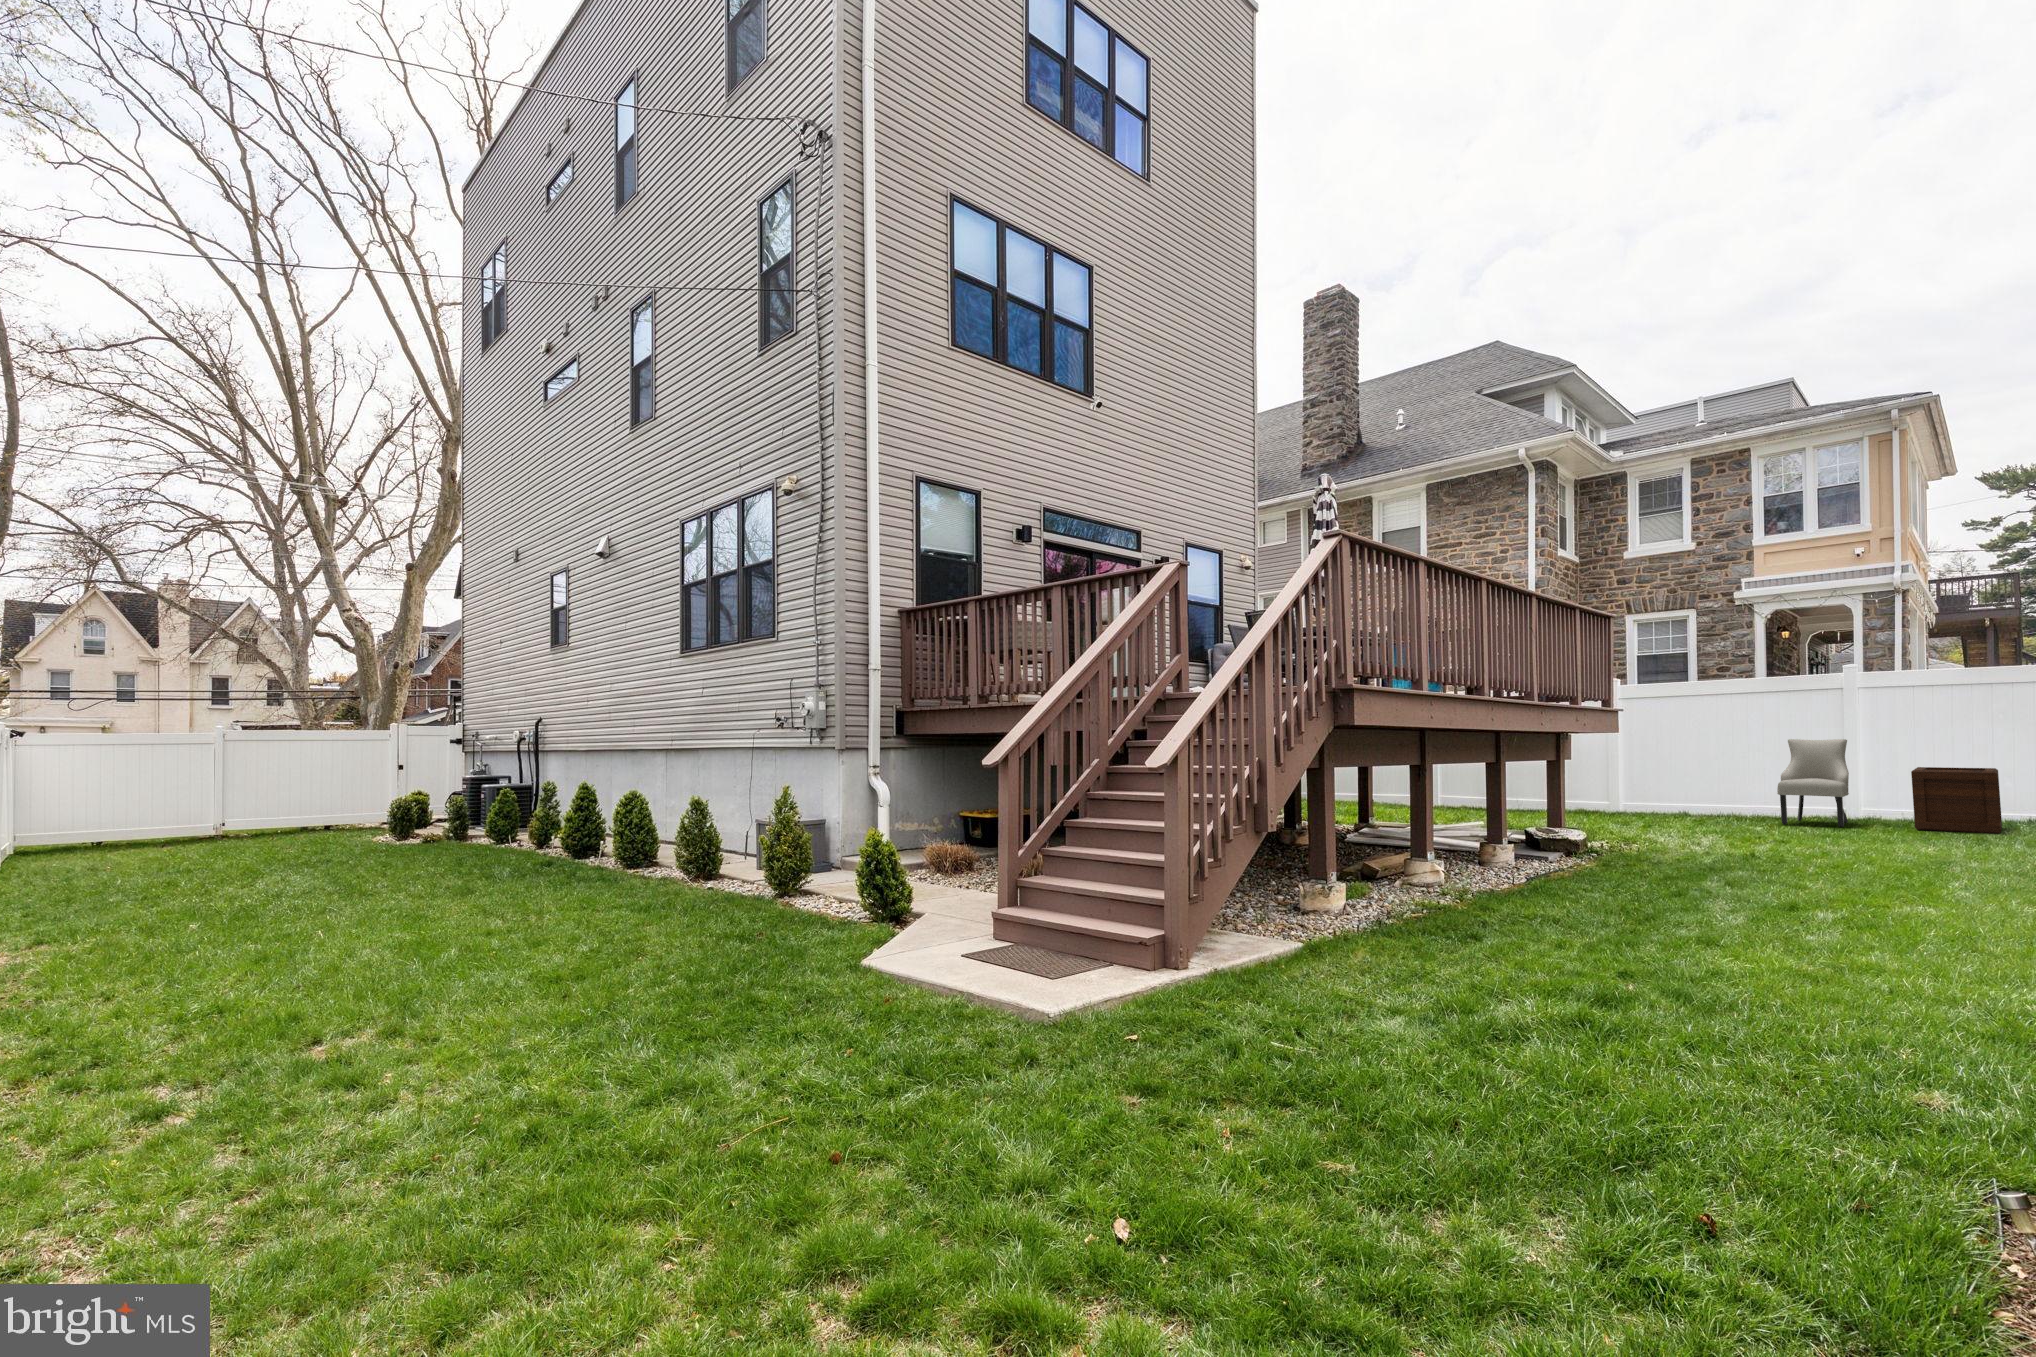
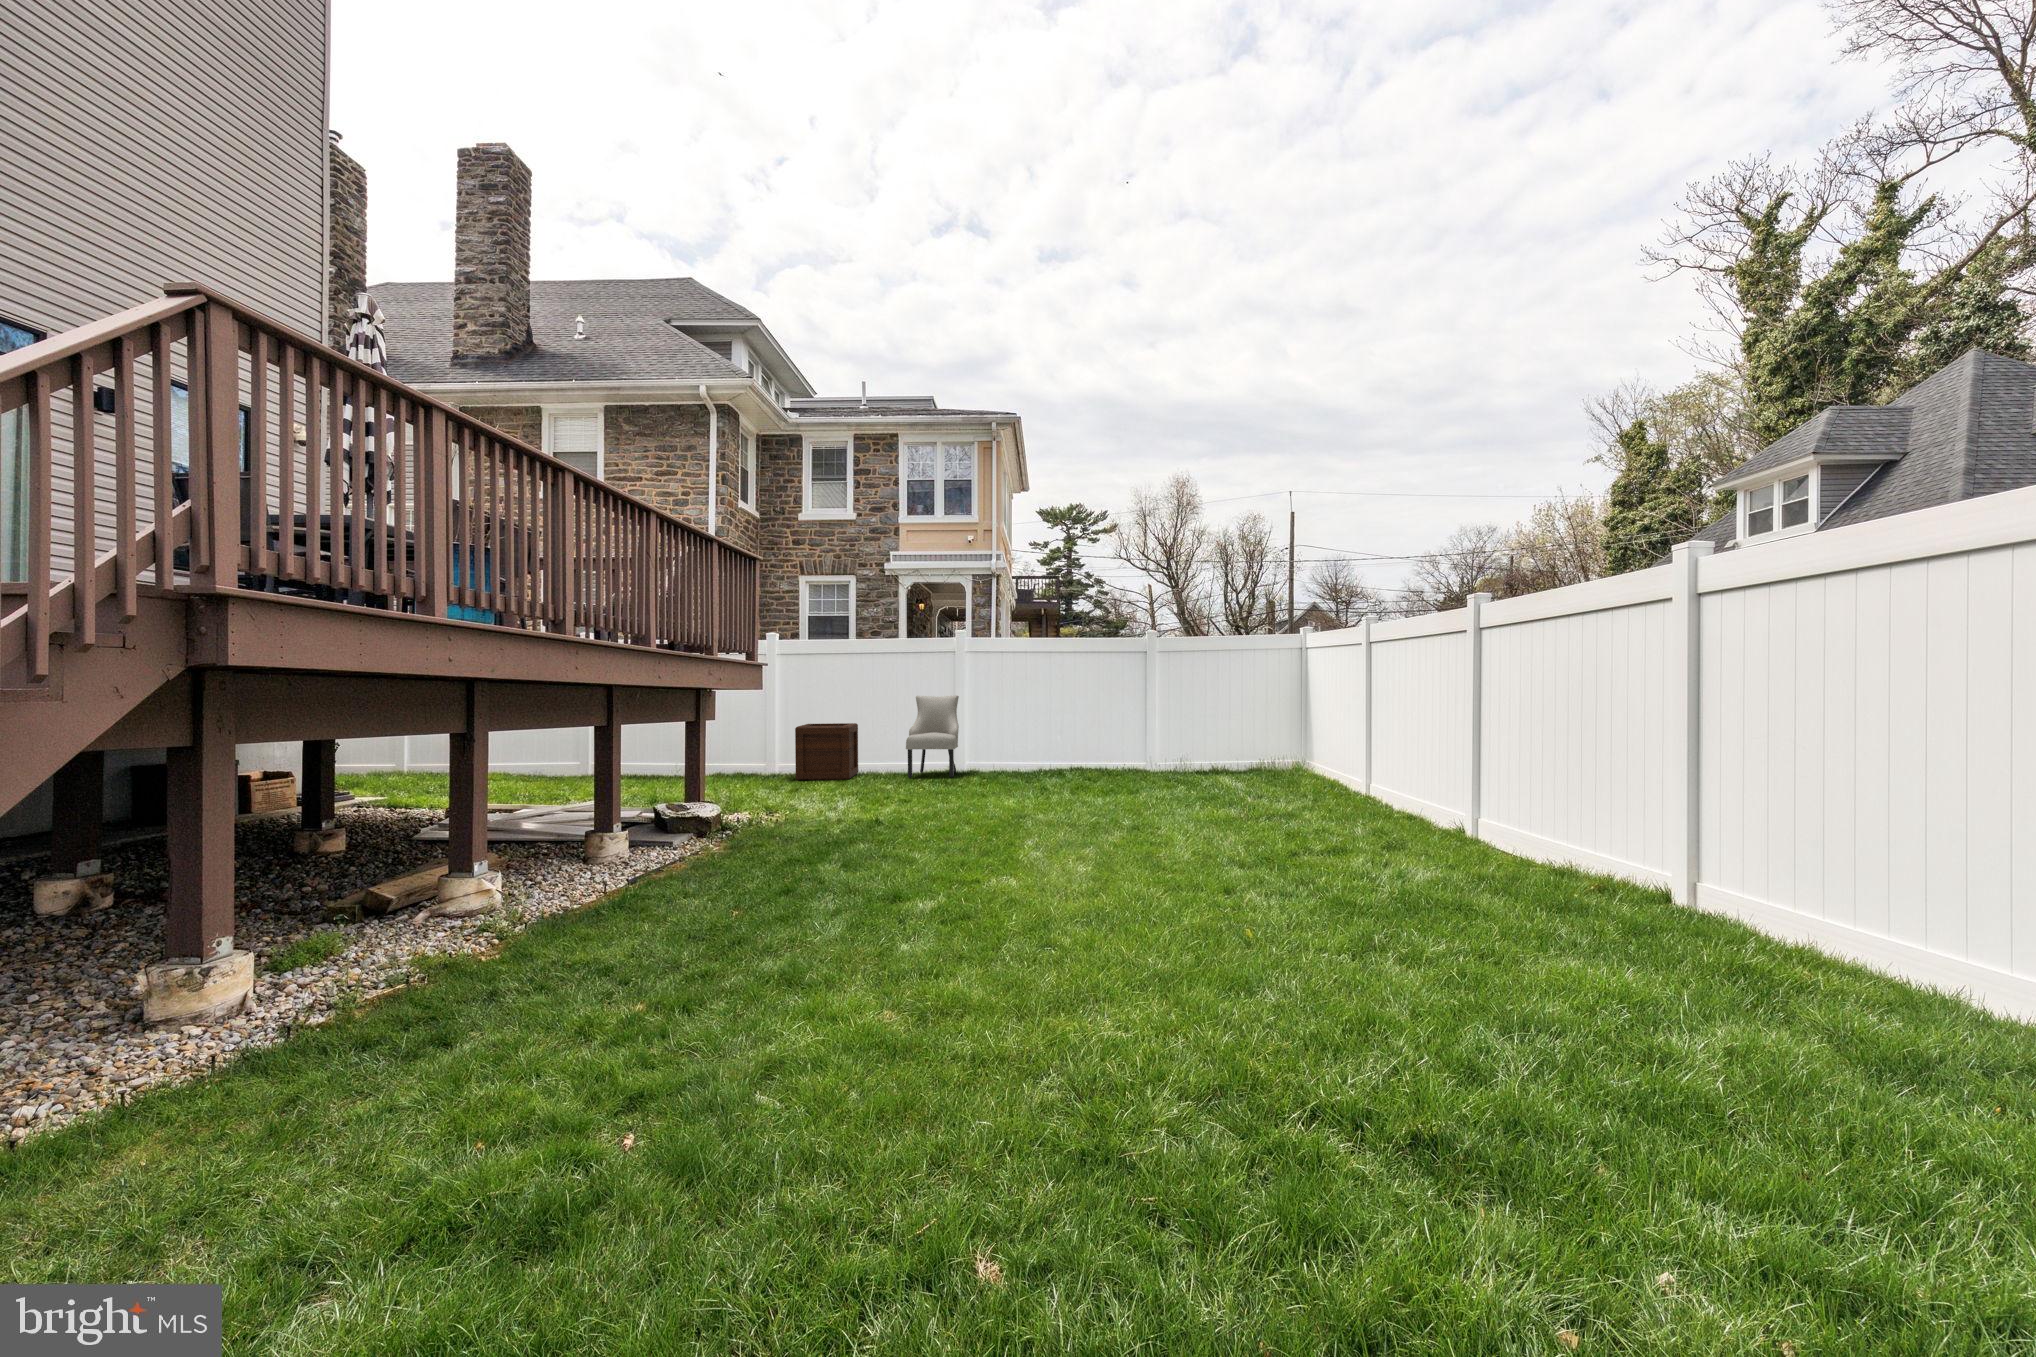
wooden crate: present [1911,767,2002,834] -> present [795,723,858,780]

